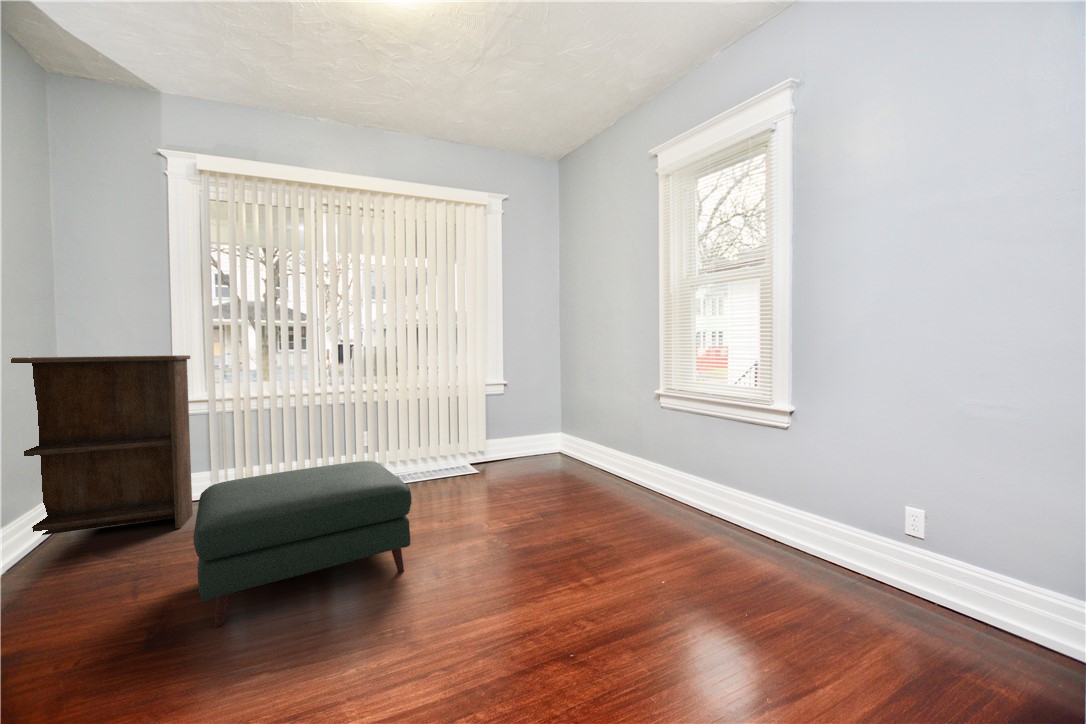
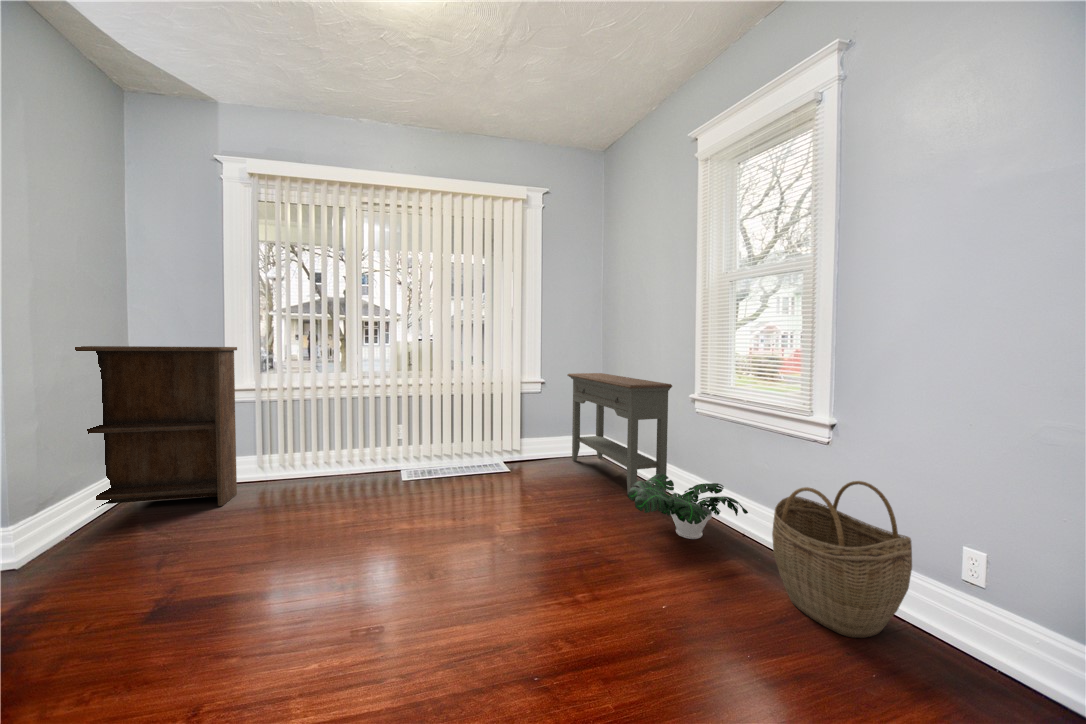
console table: none [533,374,640,491] -> present [567,373,672,493]
woven basket: none [750,458,866,590] -> present [772,481,912,638]
ottoman: present [193,461,411,627] -> none [196,454,409,605]
potted plant: none [611,464,720,522] -> present [628,473,748,539]

